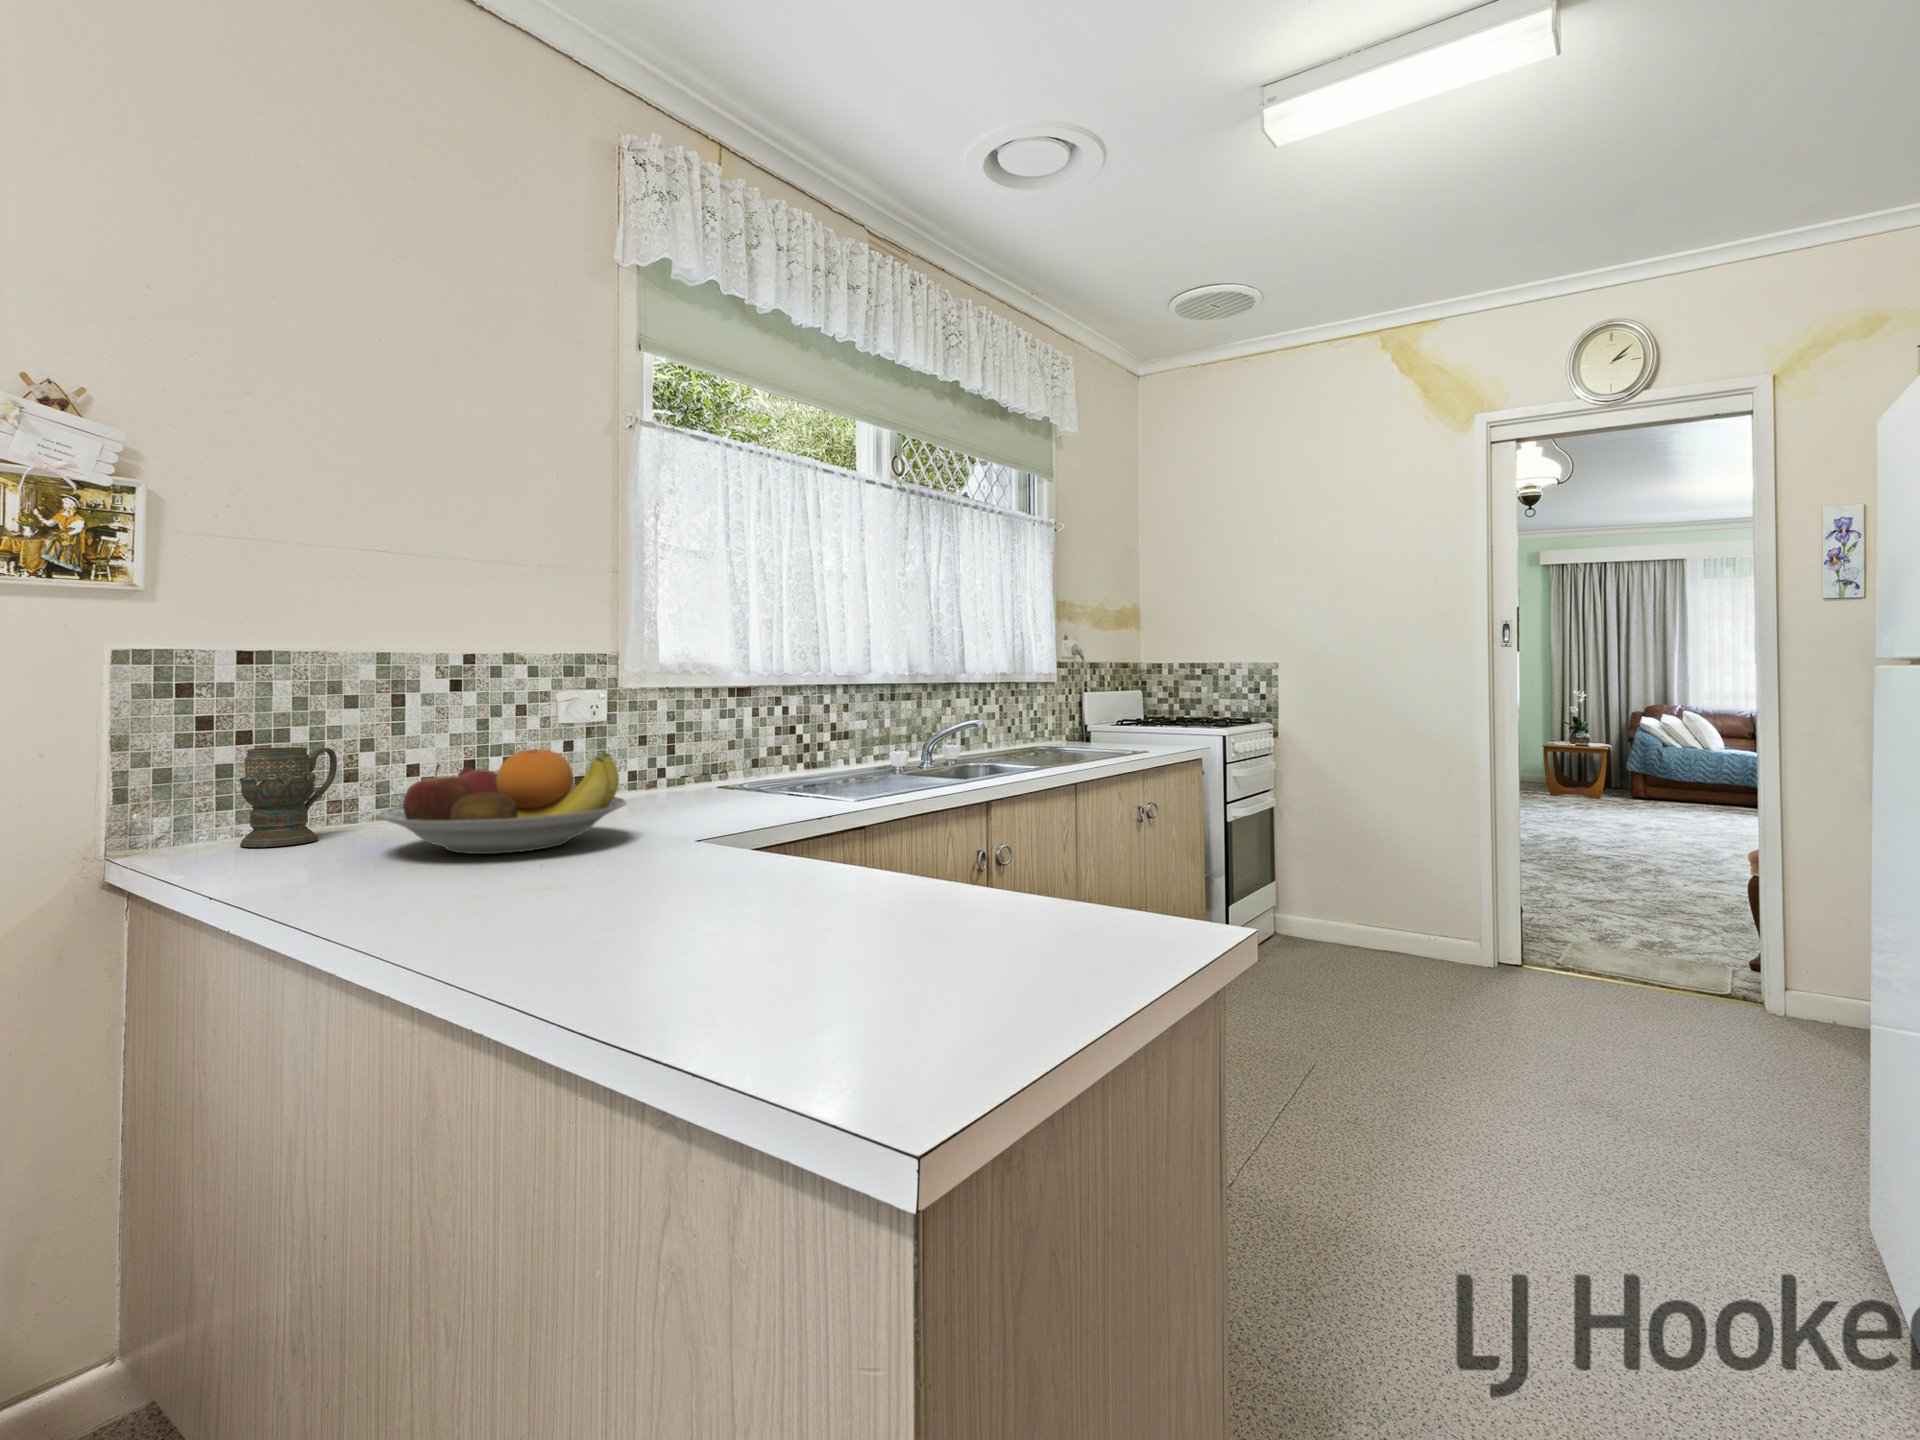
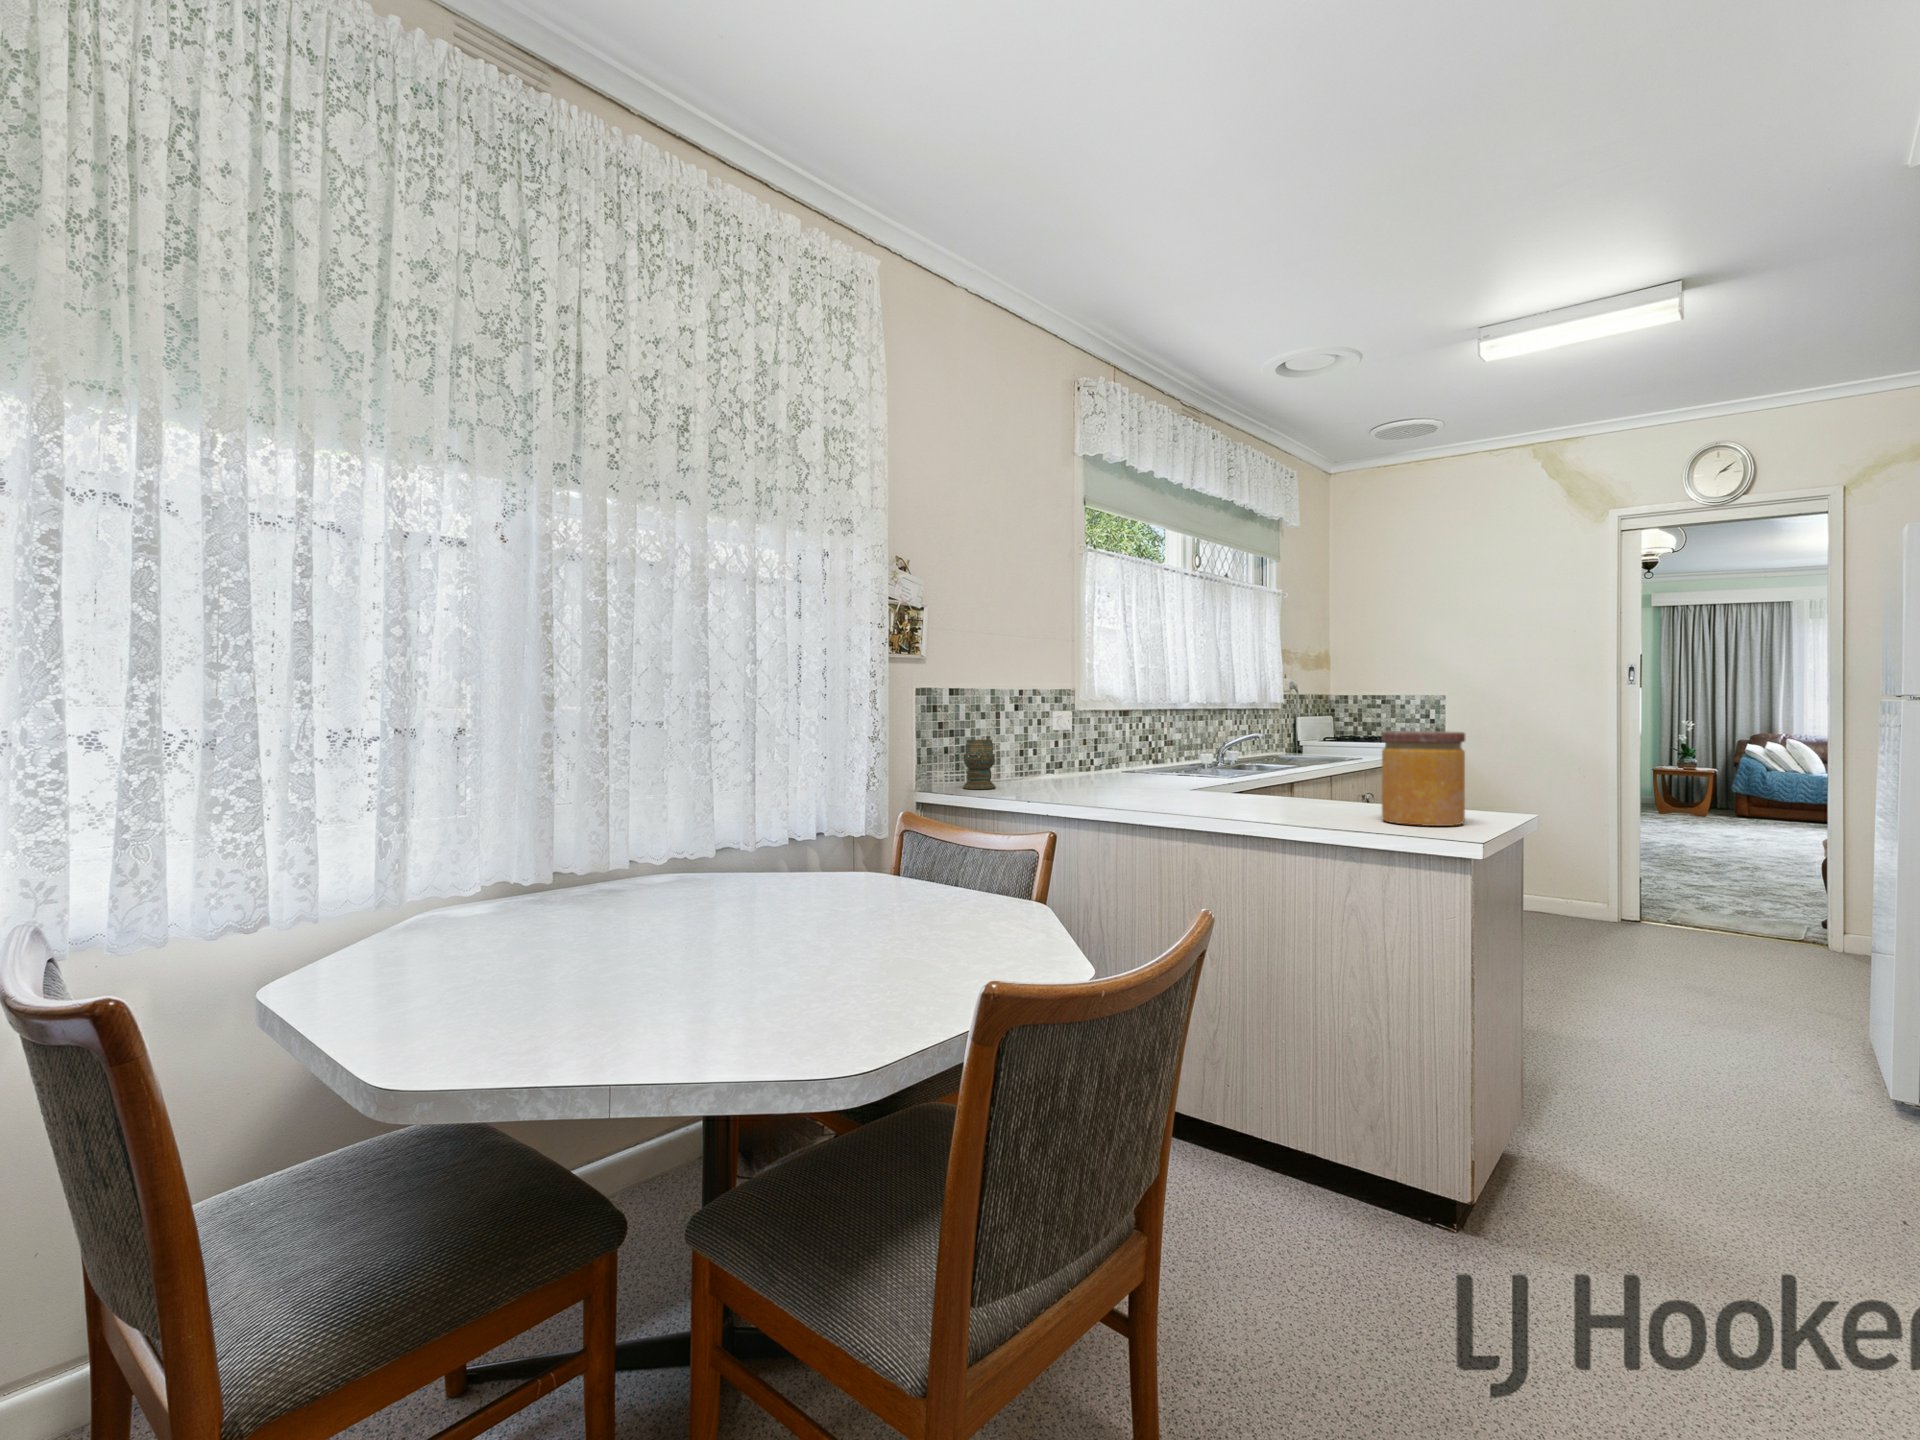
jar: none [758,741,981,1044] -> present [1382,731,1465,826]
fruit bowl: present [377,749,627,854] -> none [1049,741,1165,792]

